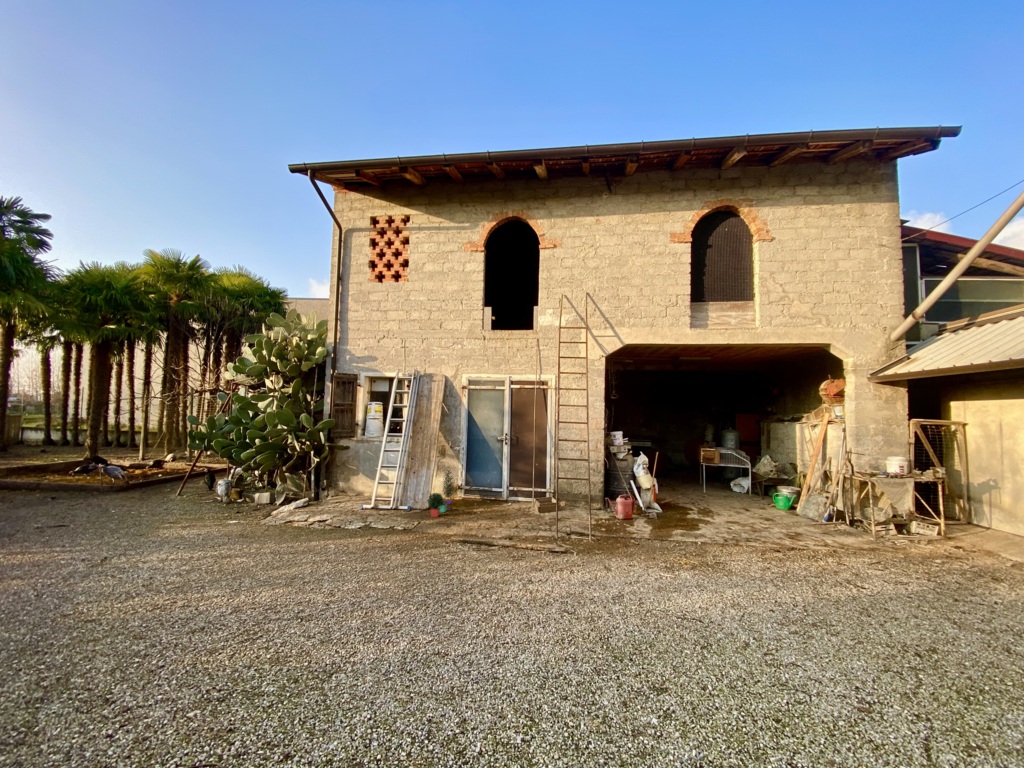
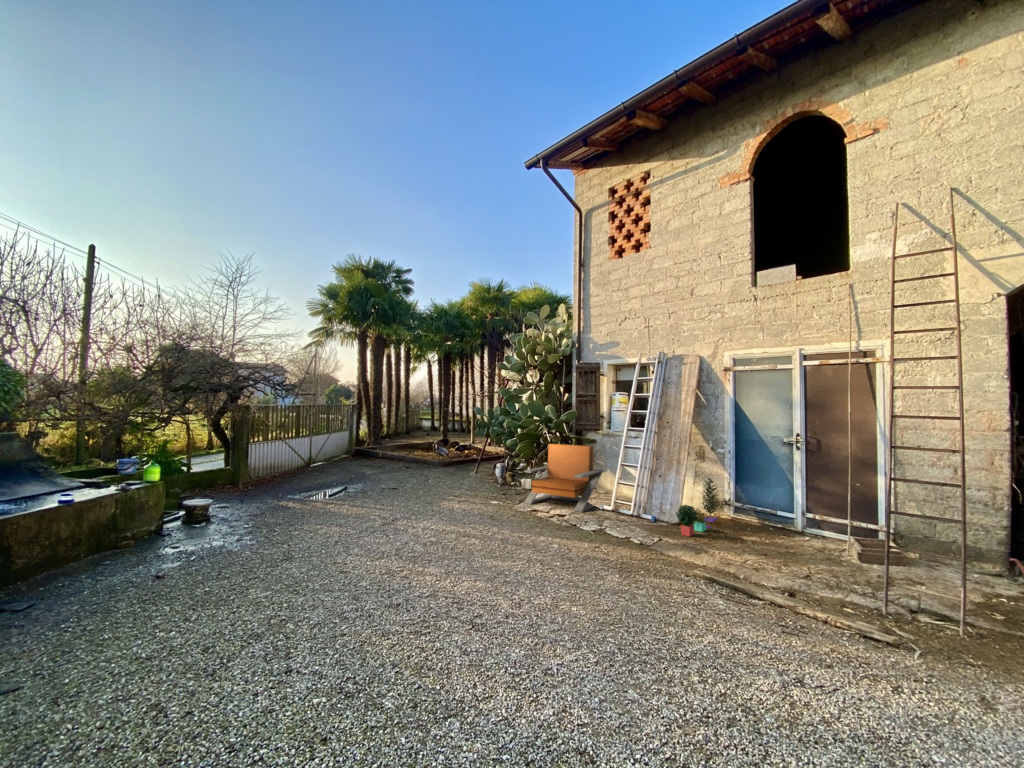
lounge chair: none [273,451,355,514] -> present [524,444,603,512]

